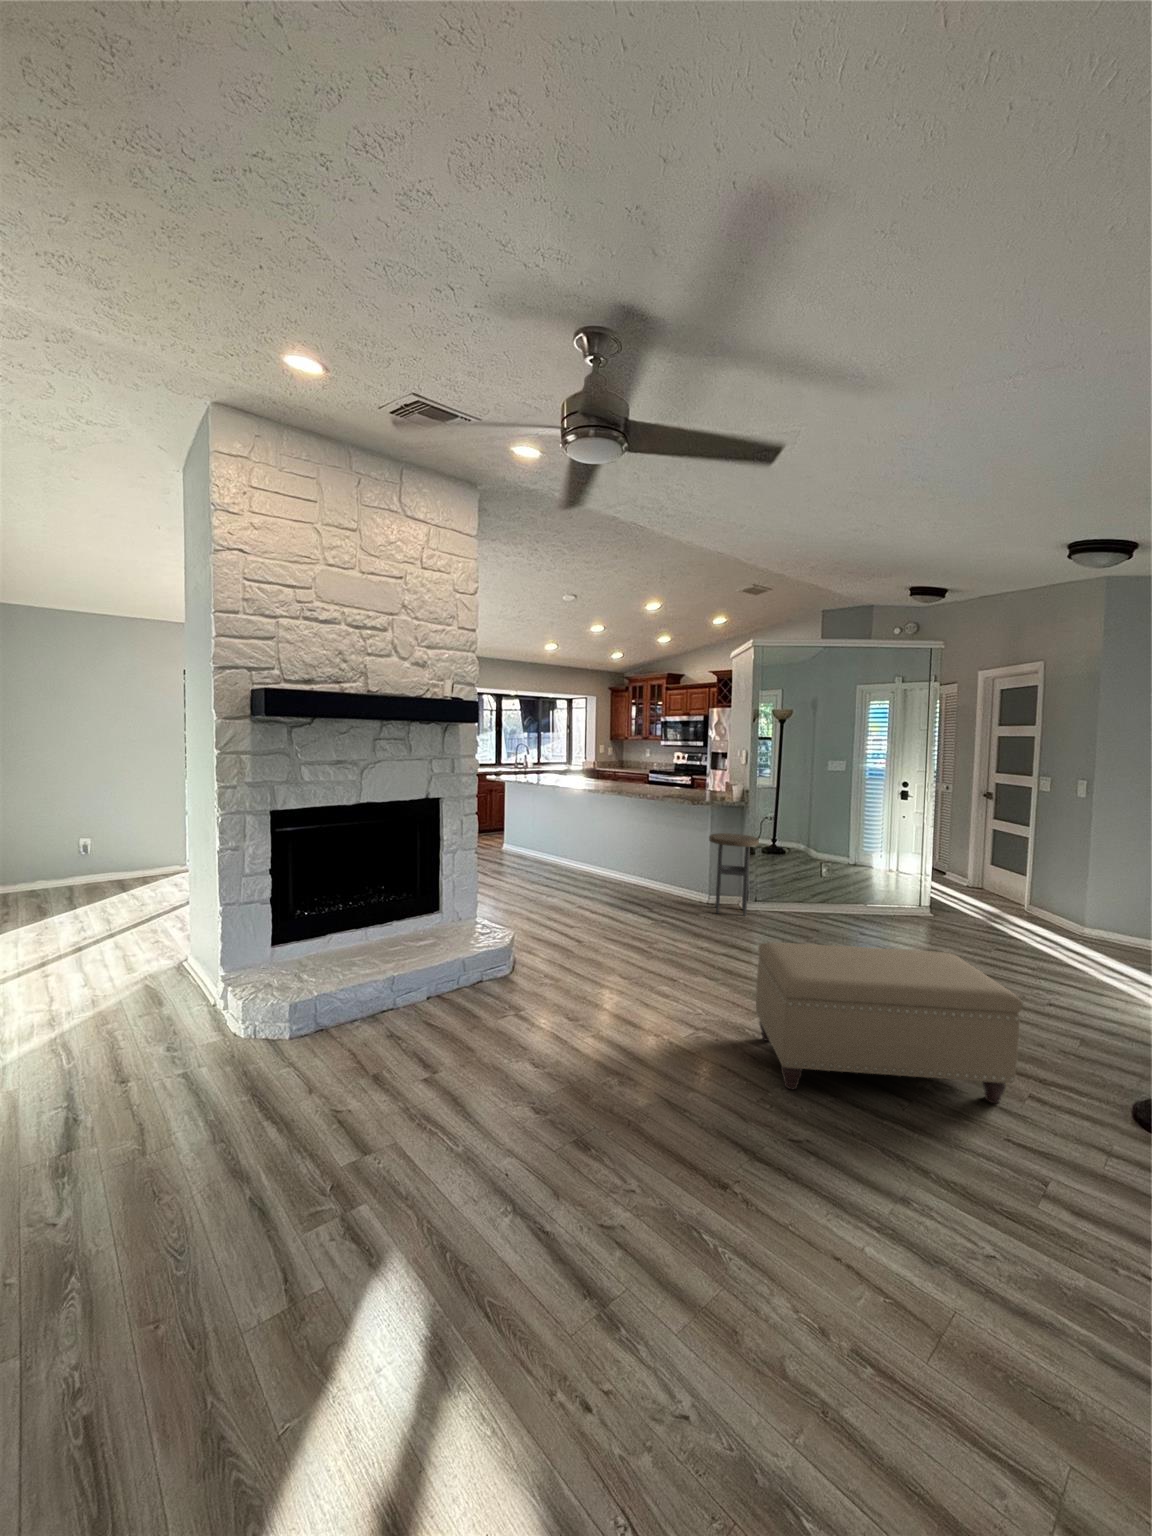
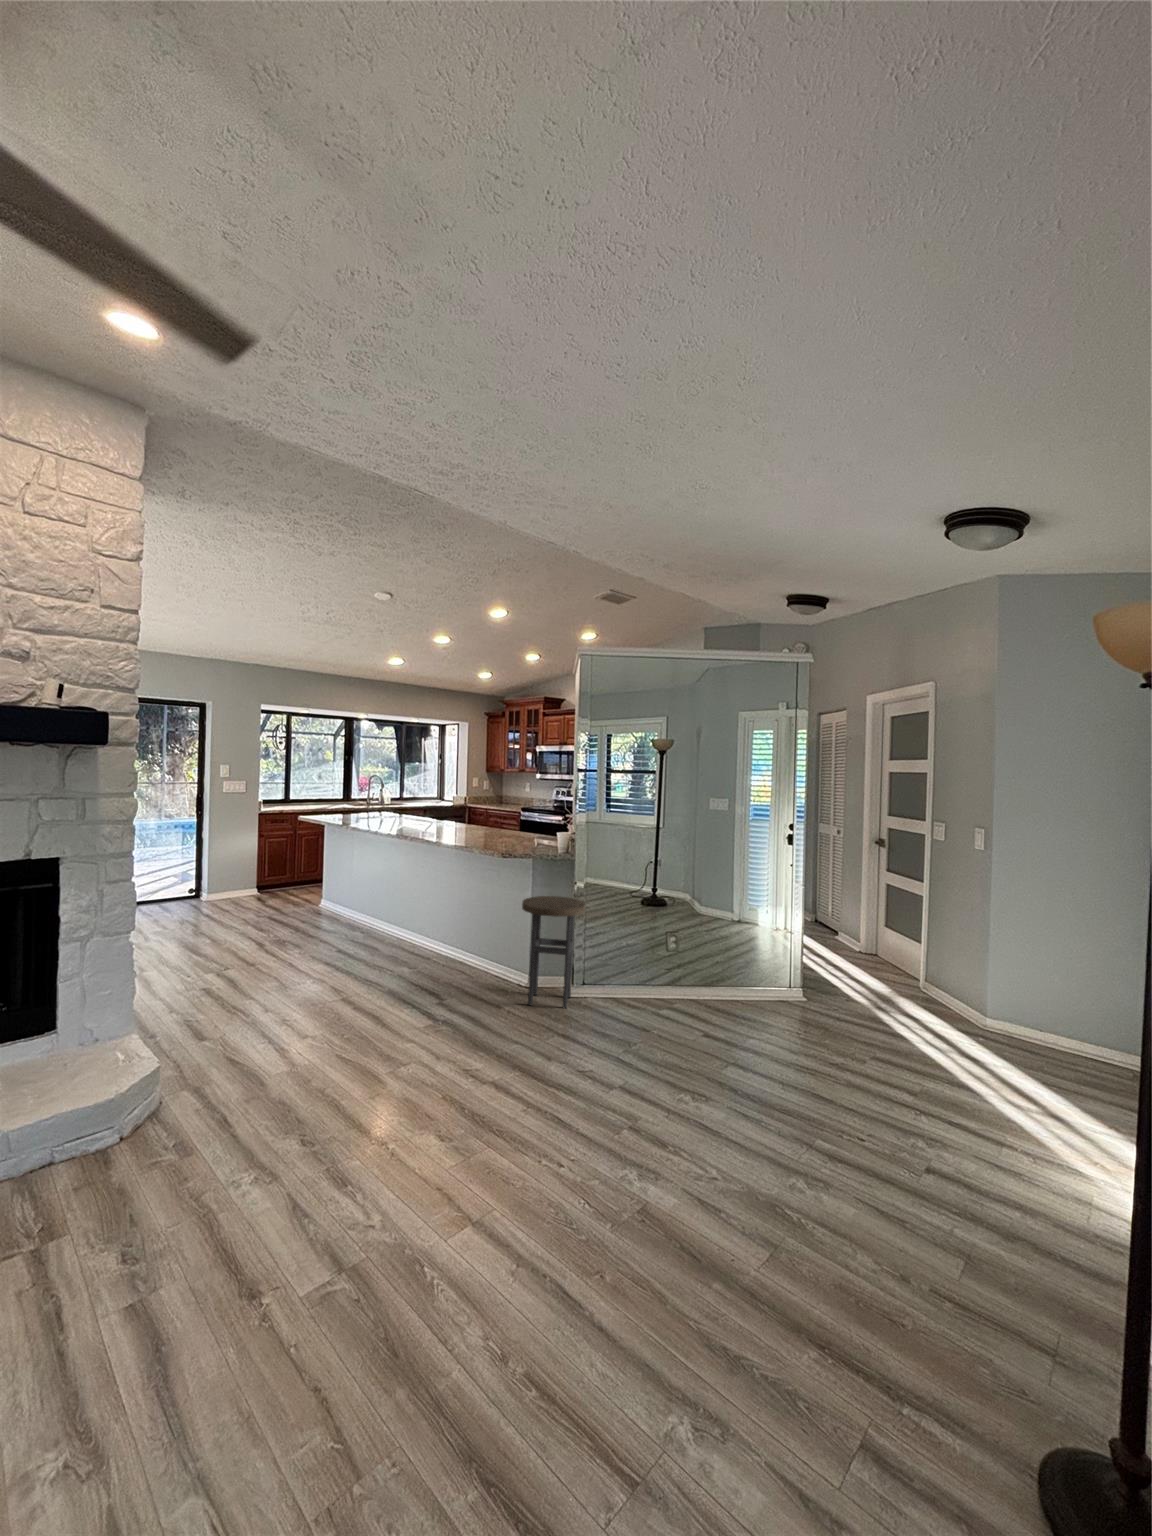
ottoman: present [756,942,1023,1103] -> none [399,1120,840,1464]

